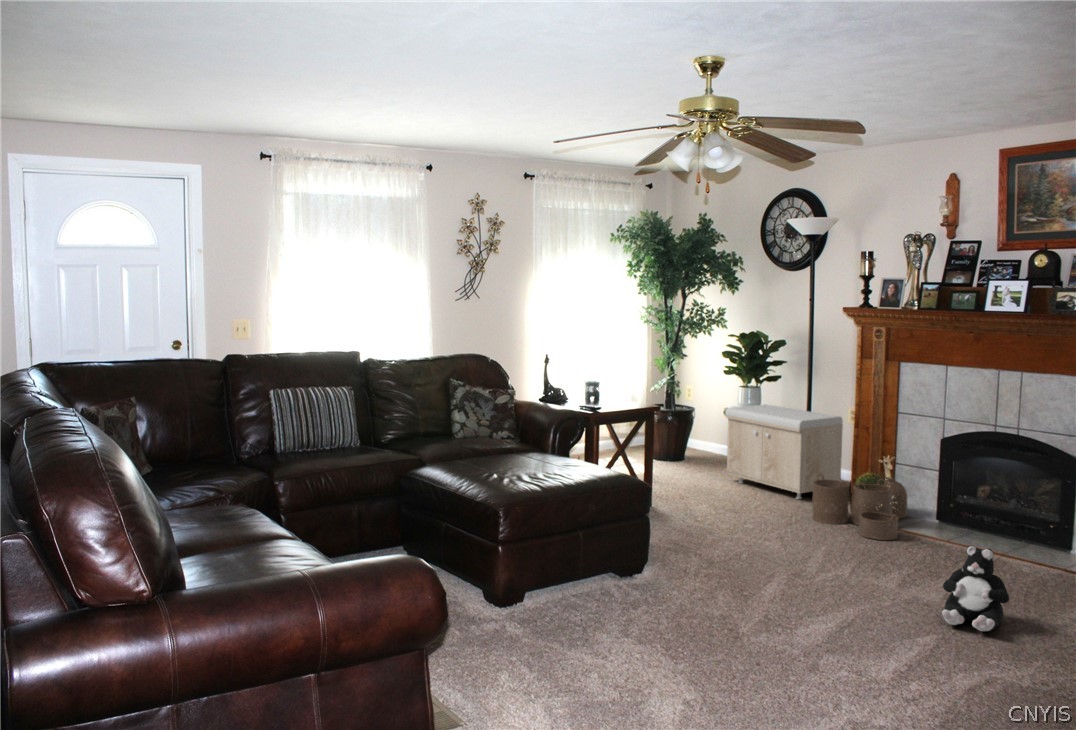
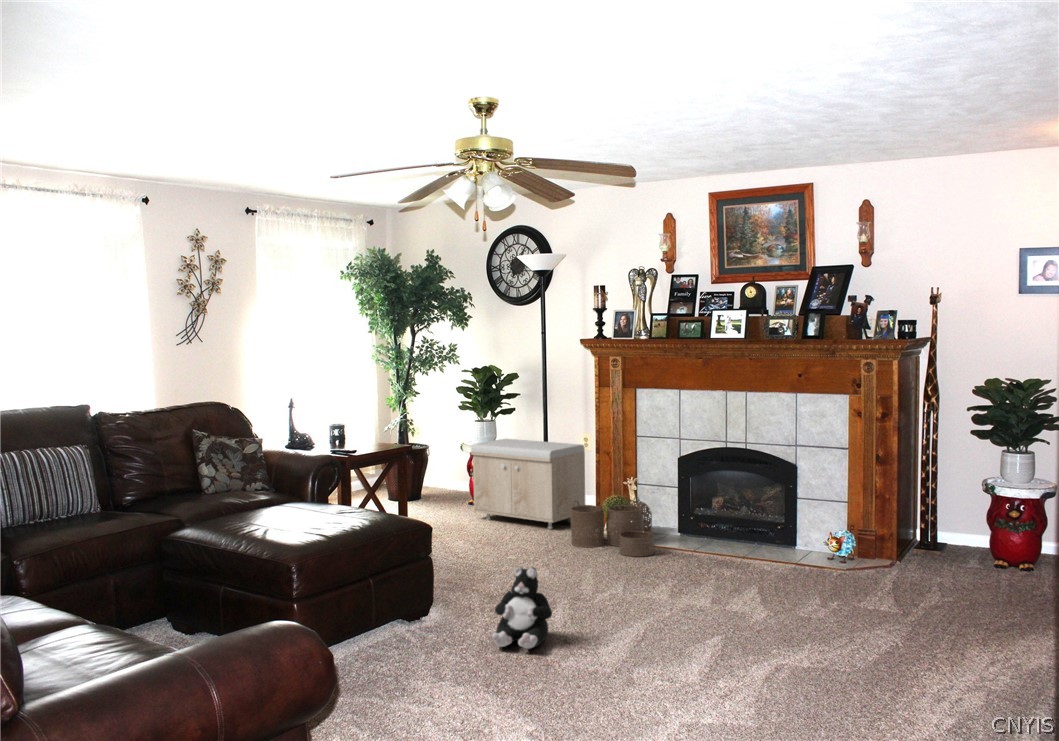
plush toy: present [942,546,1009,632] -> present [492,567,552,649]

